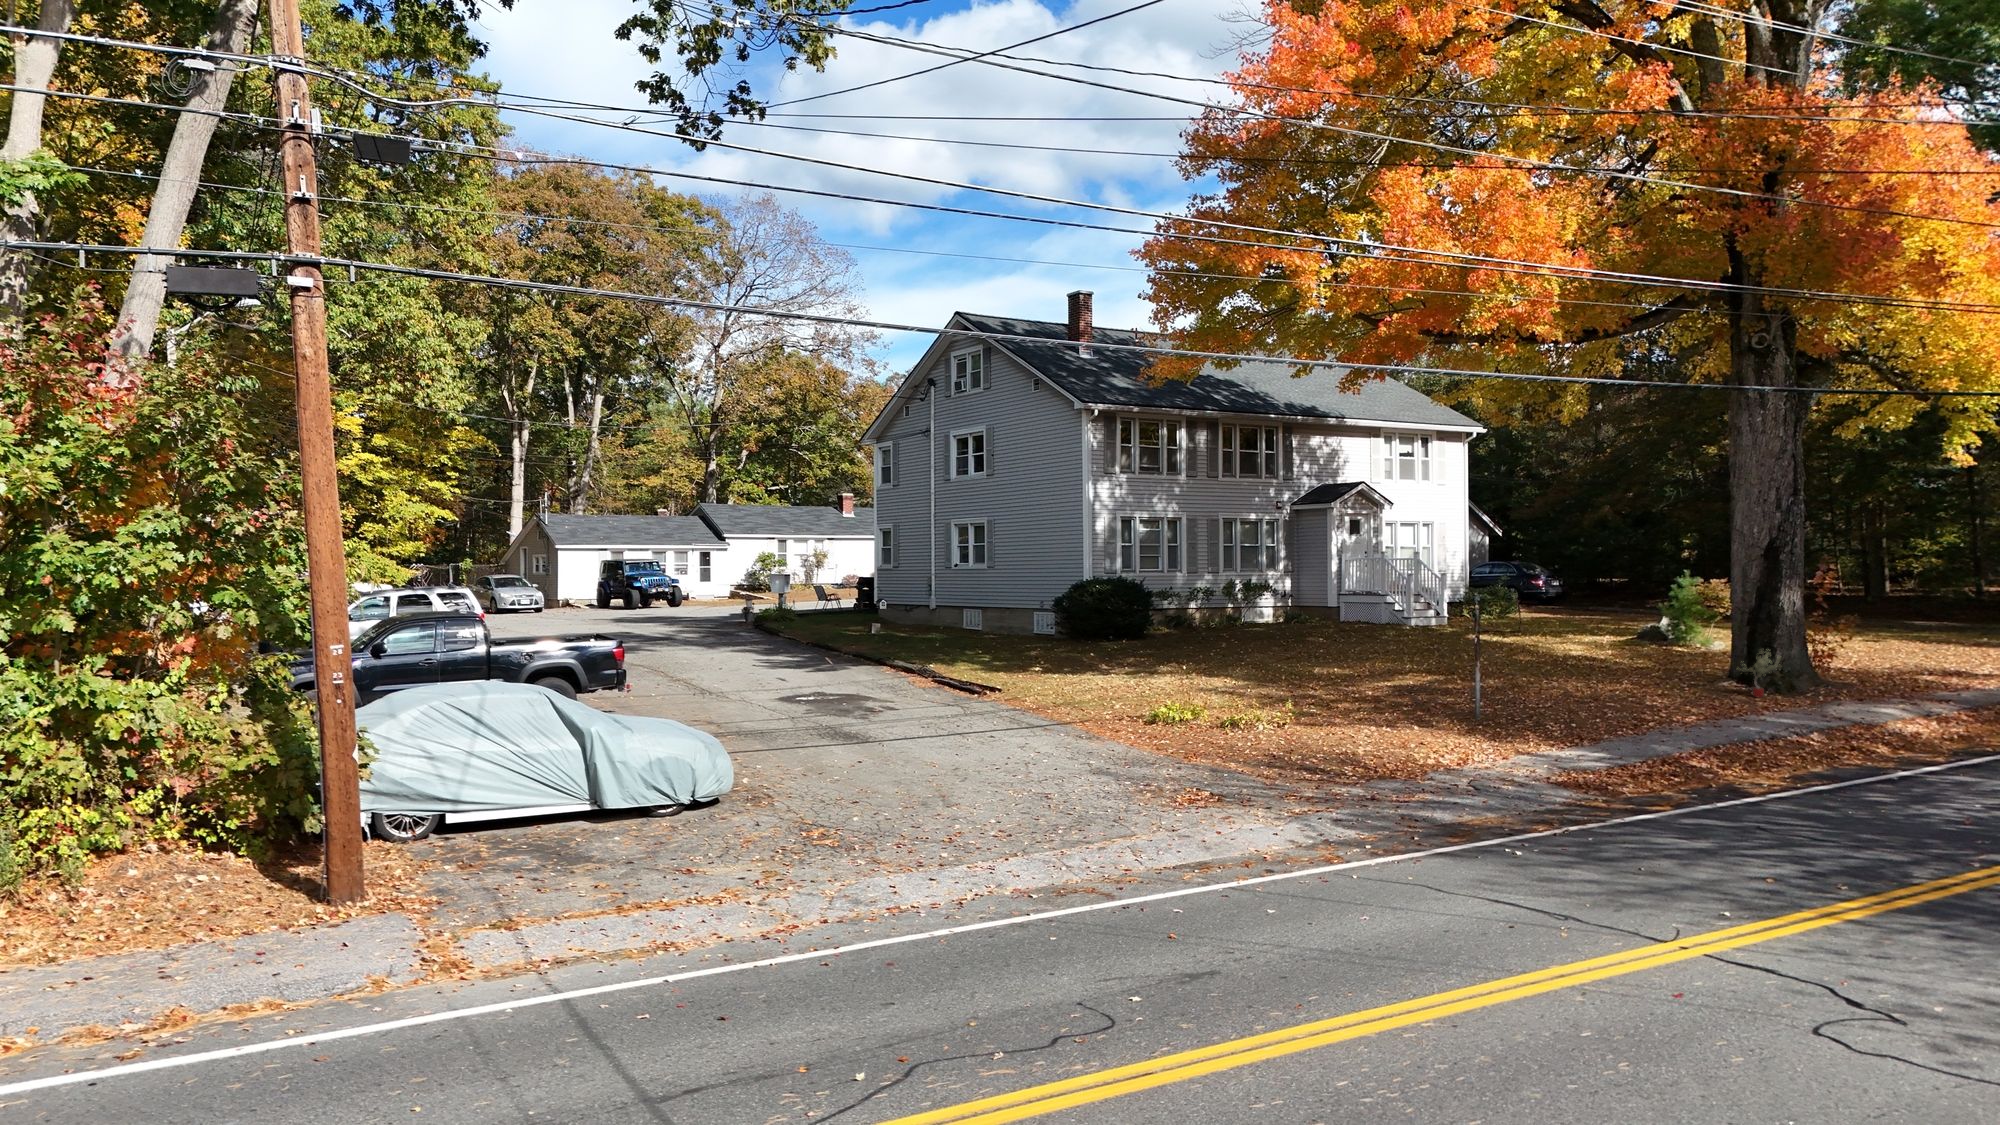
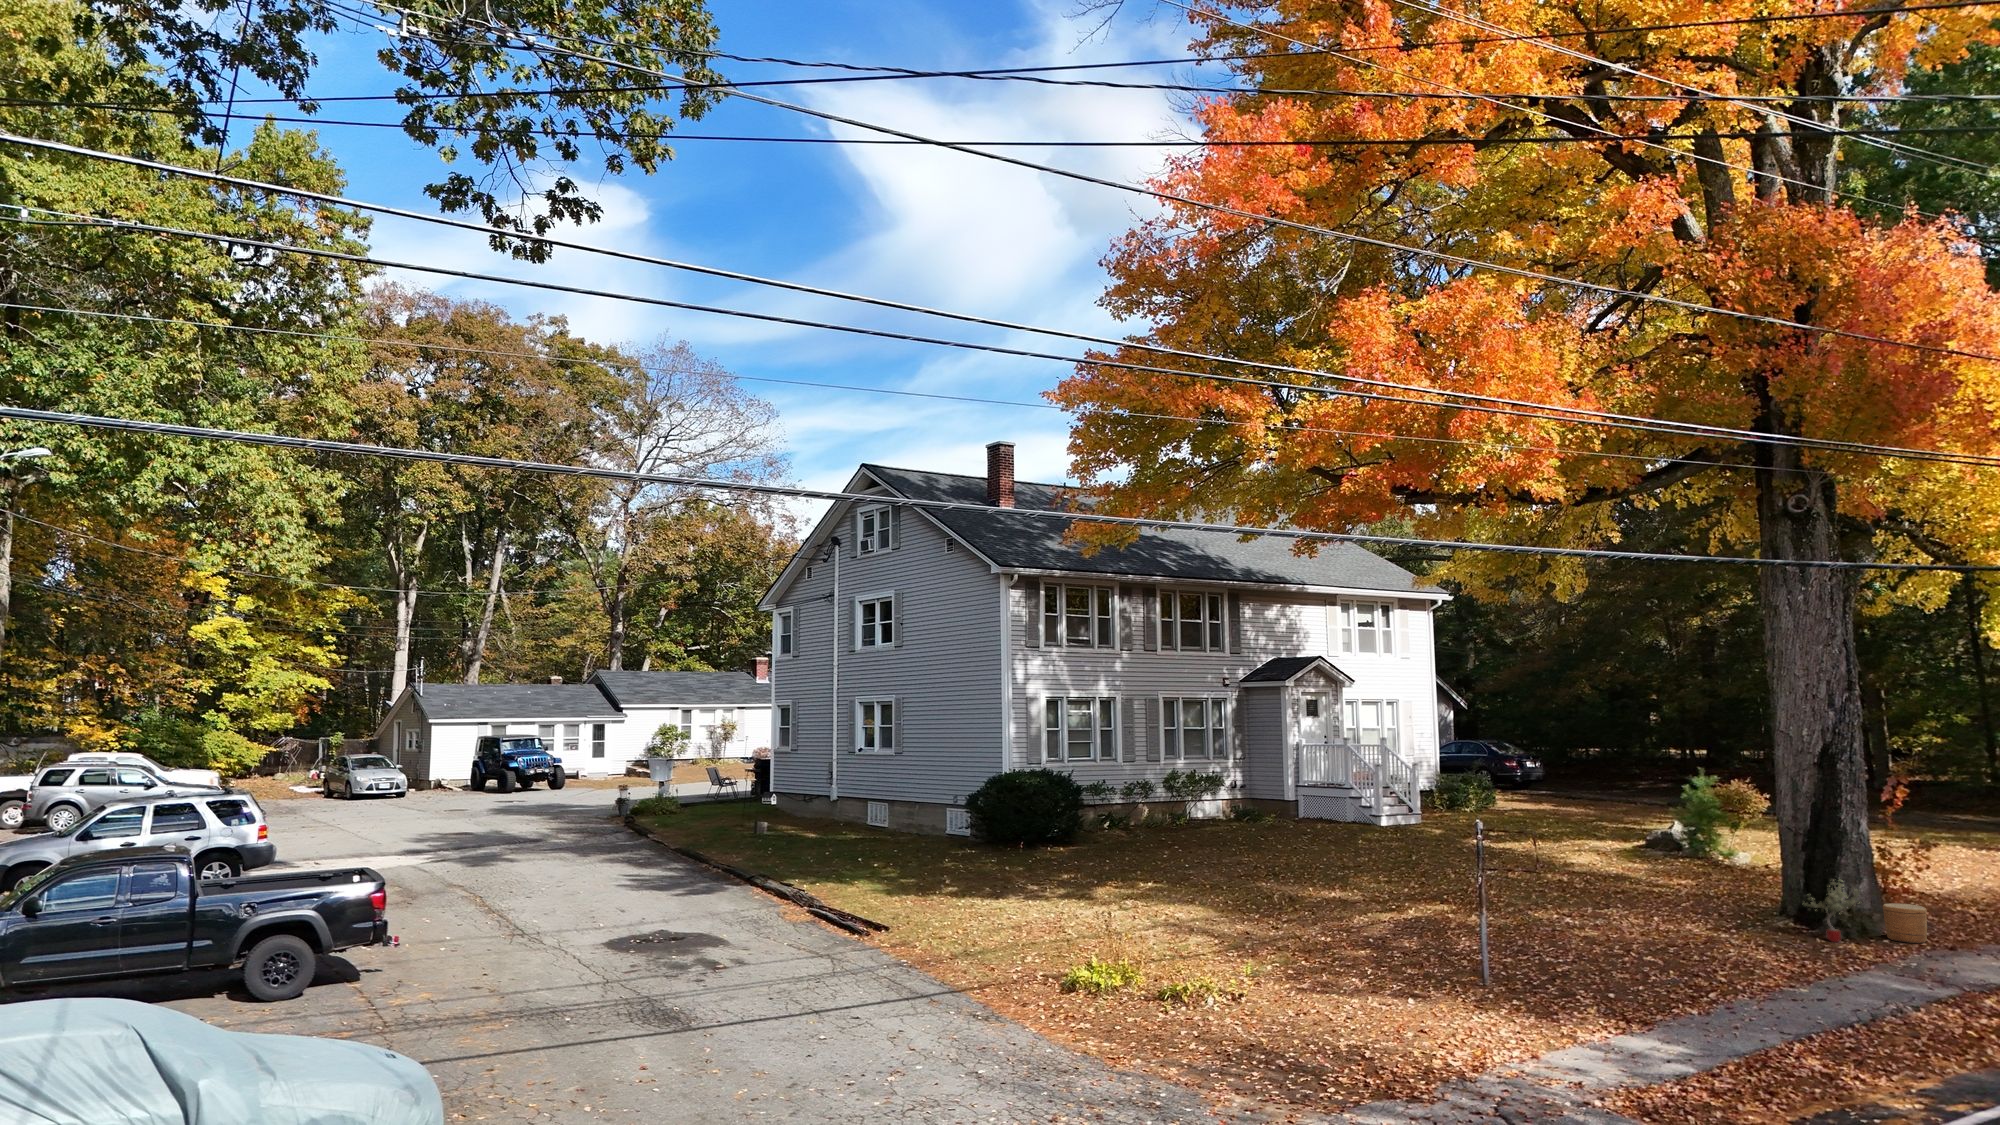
woven basket: none [1801,669,1835,698] -> present [1883,903,1927,943]

